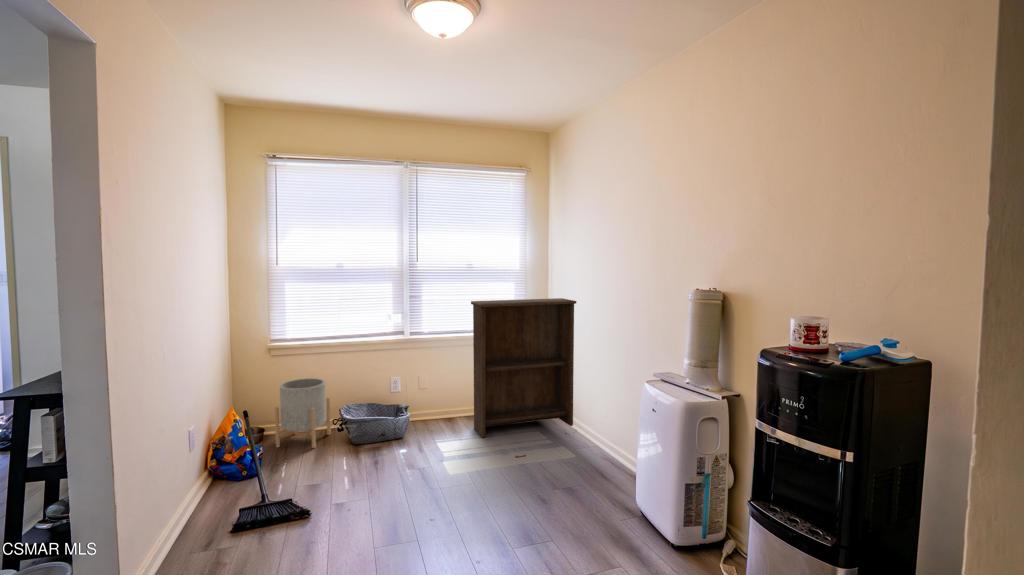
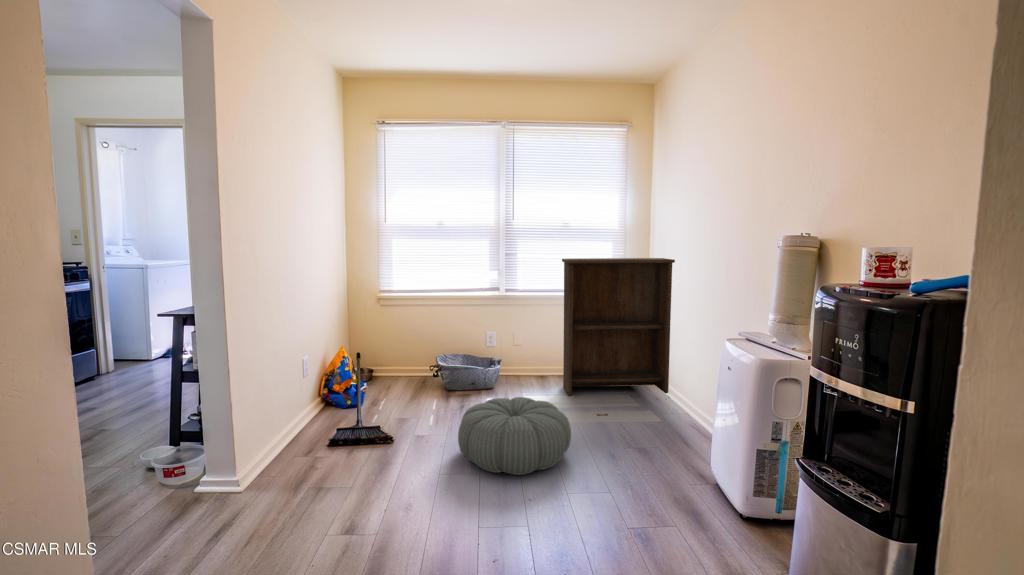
planter: present [275,378,331,448] -> none [381,328,430,390]
pouf: none [391,450,507,537] -> present [458,397,571,475]

